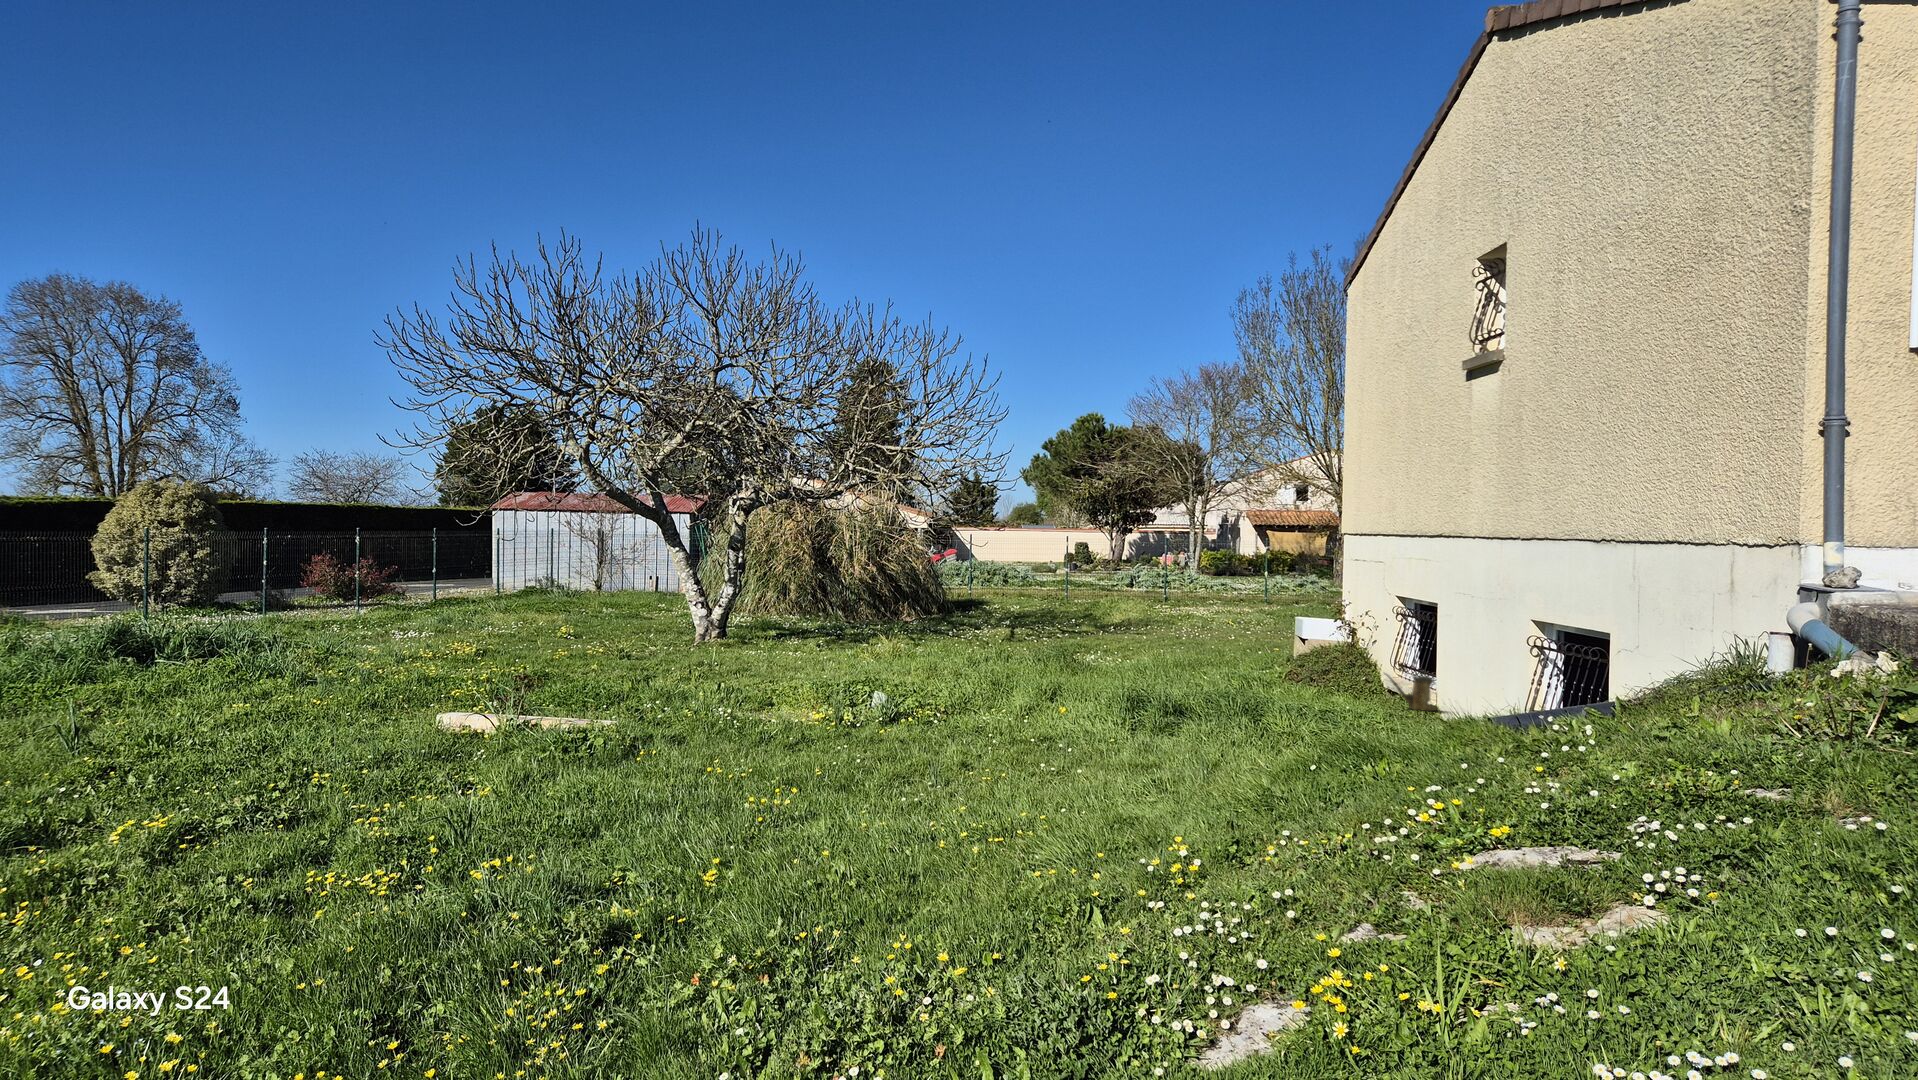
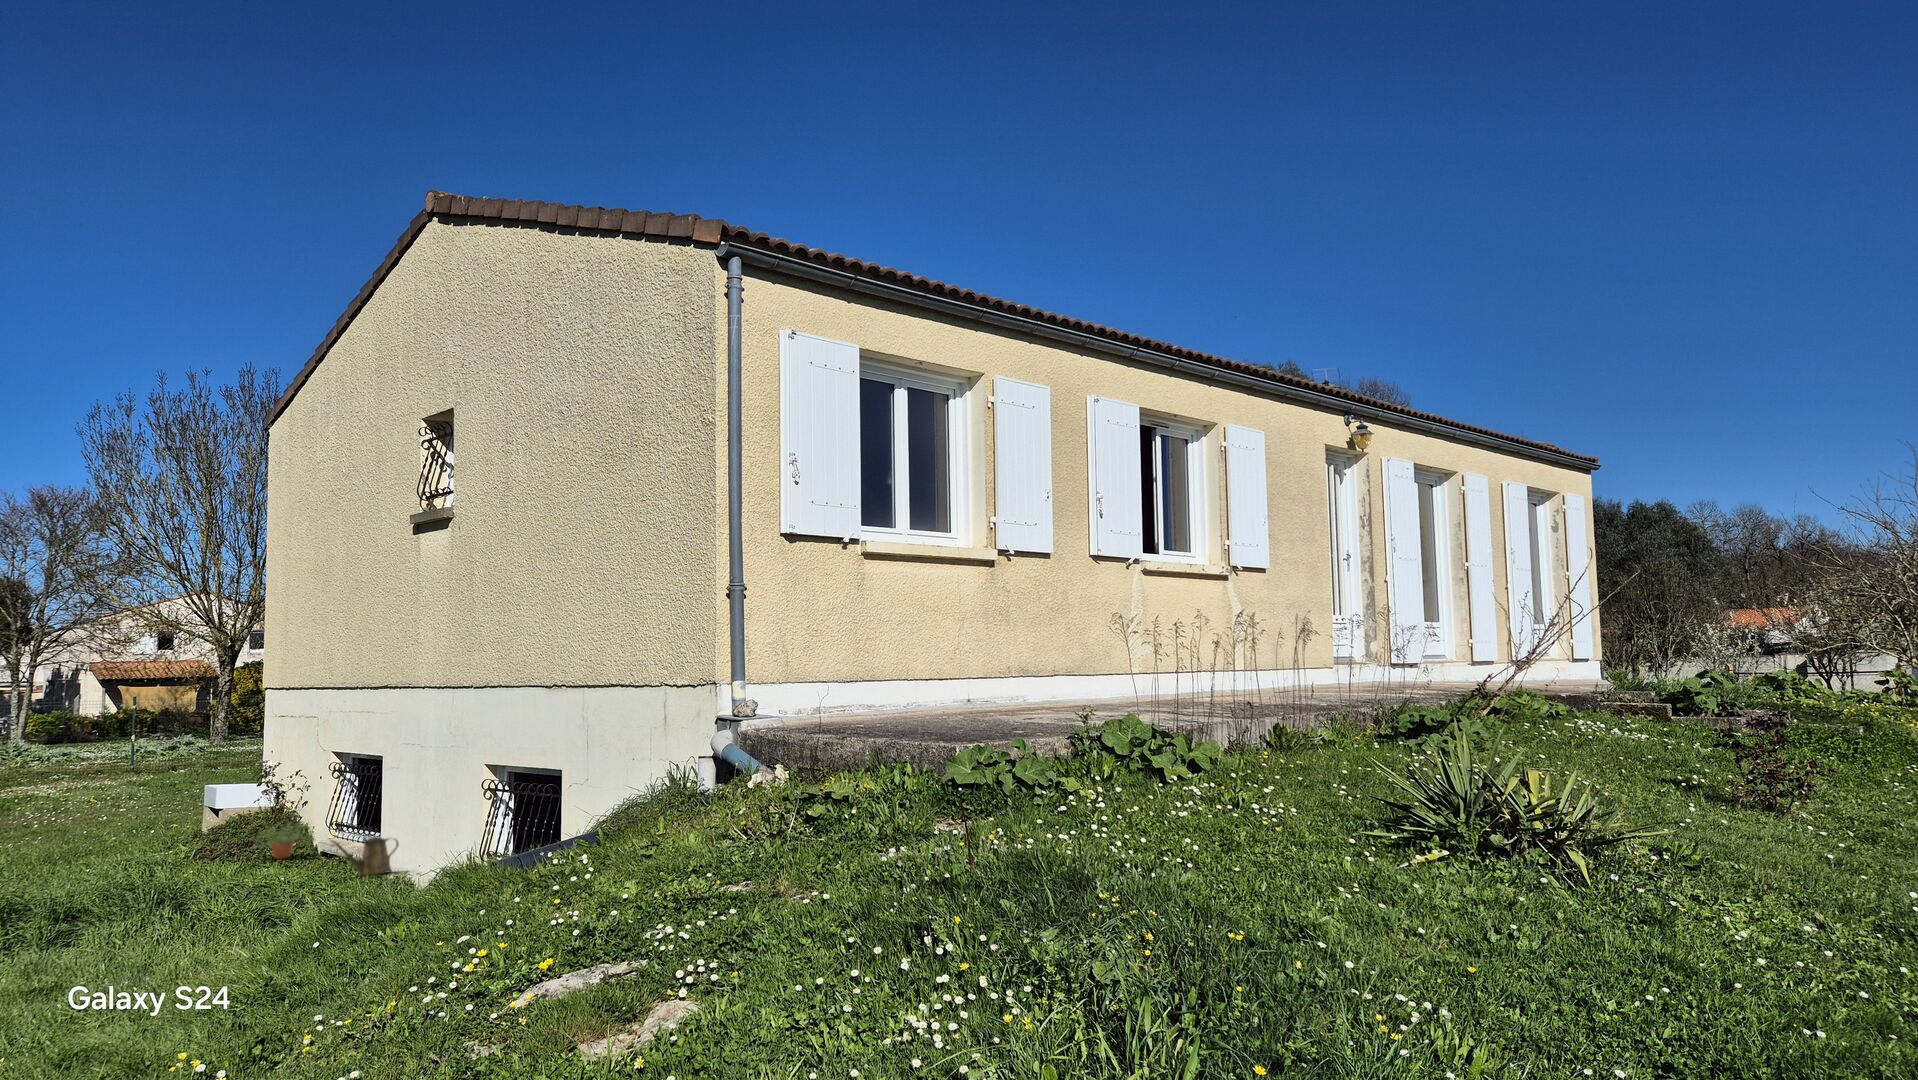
potted plant: none [1325,653,1380,683] -> present [251,823,312,859]

